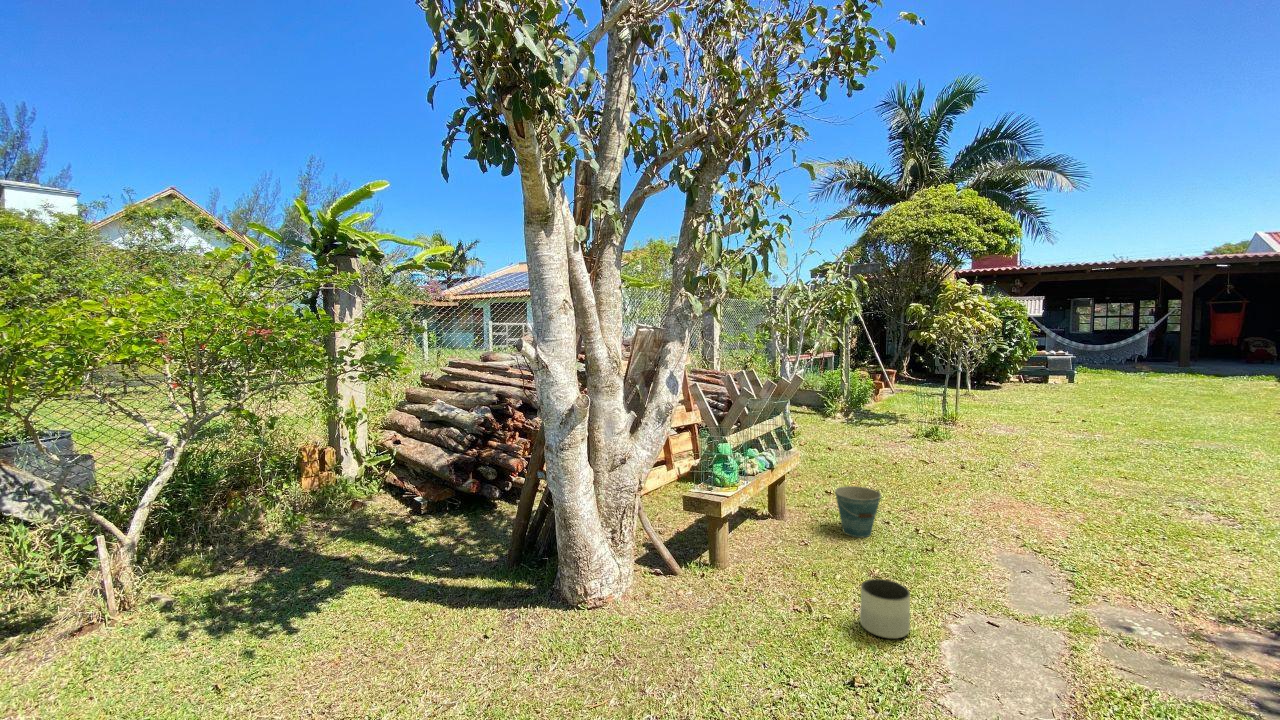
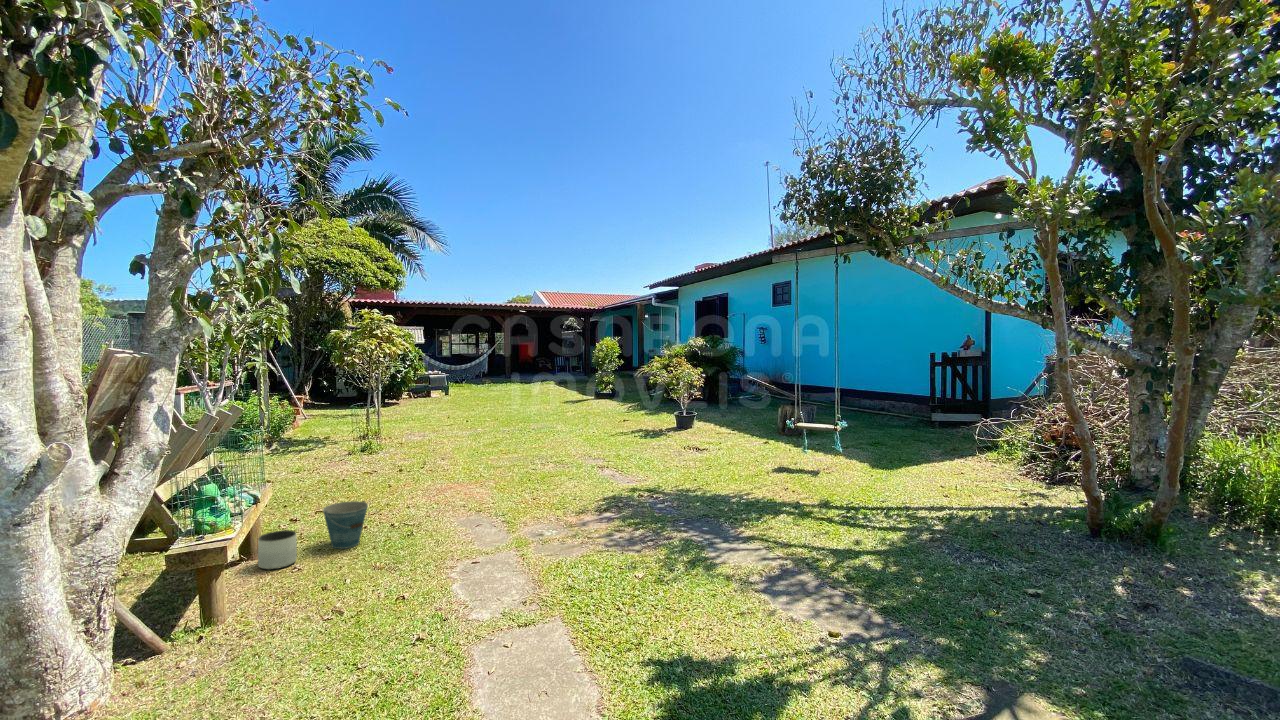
planter: present [860,579,910,639] -> present [258,530,297,570]

